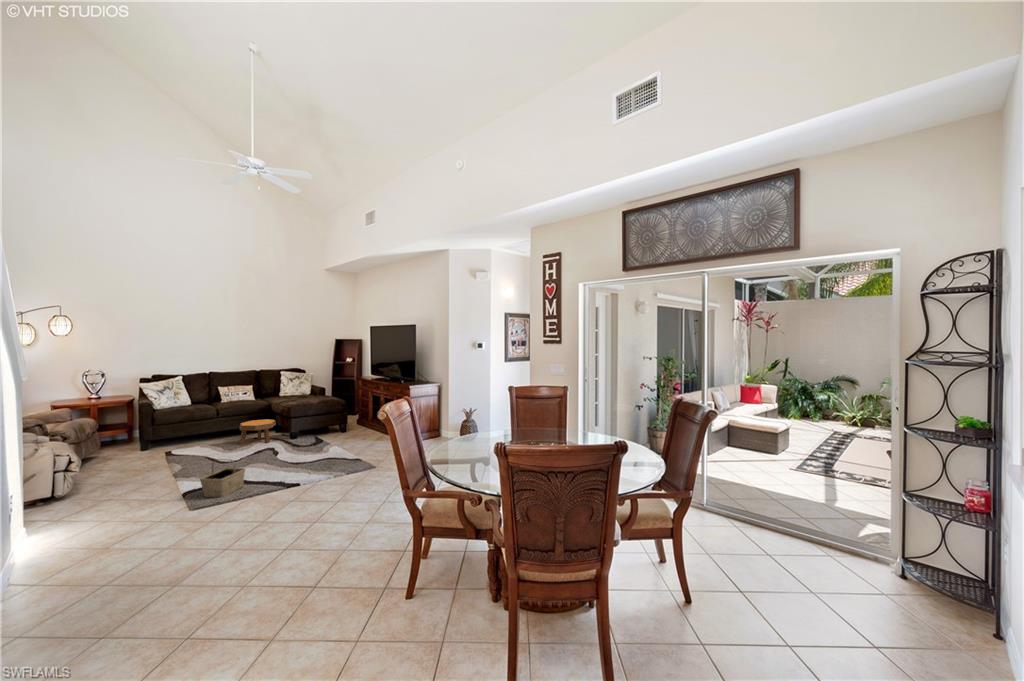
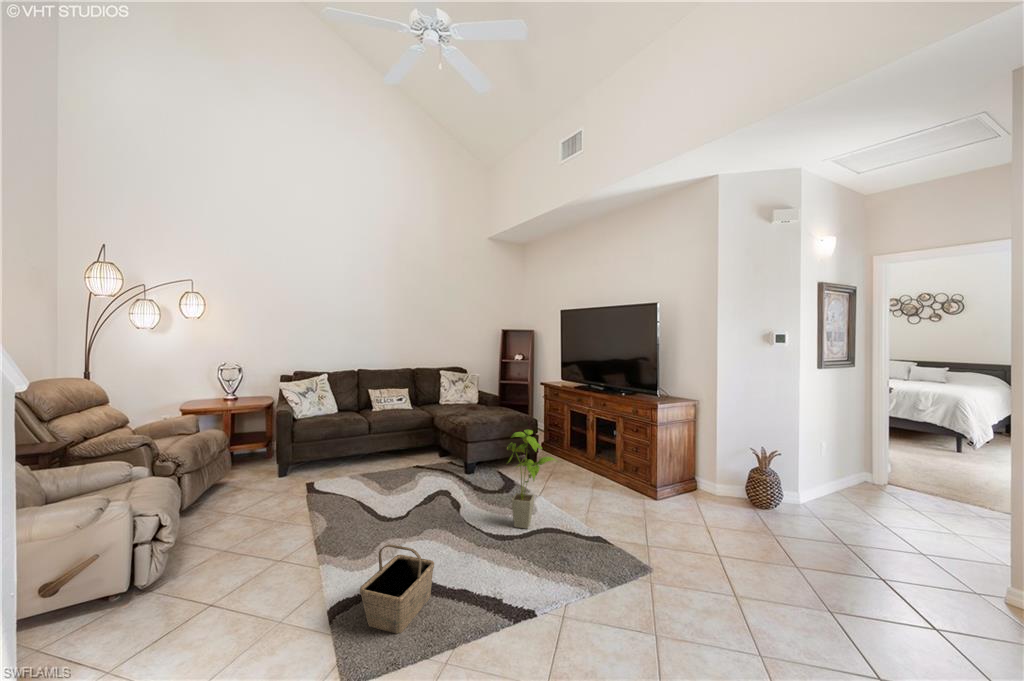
house plant: none [304,403,338,461] -> present [507,430,555,529]
footstool: present [239,419,276,445] -> none [397,439,443,477]

